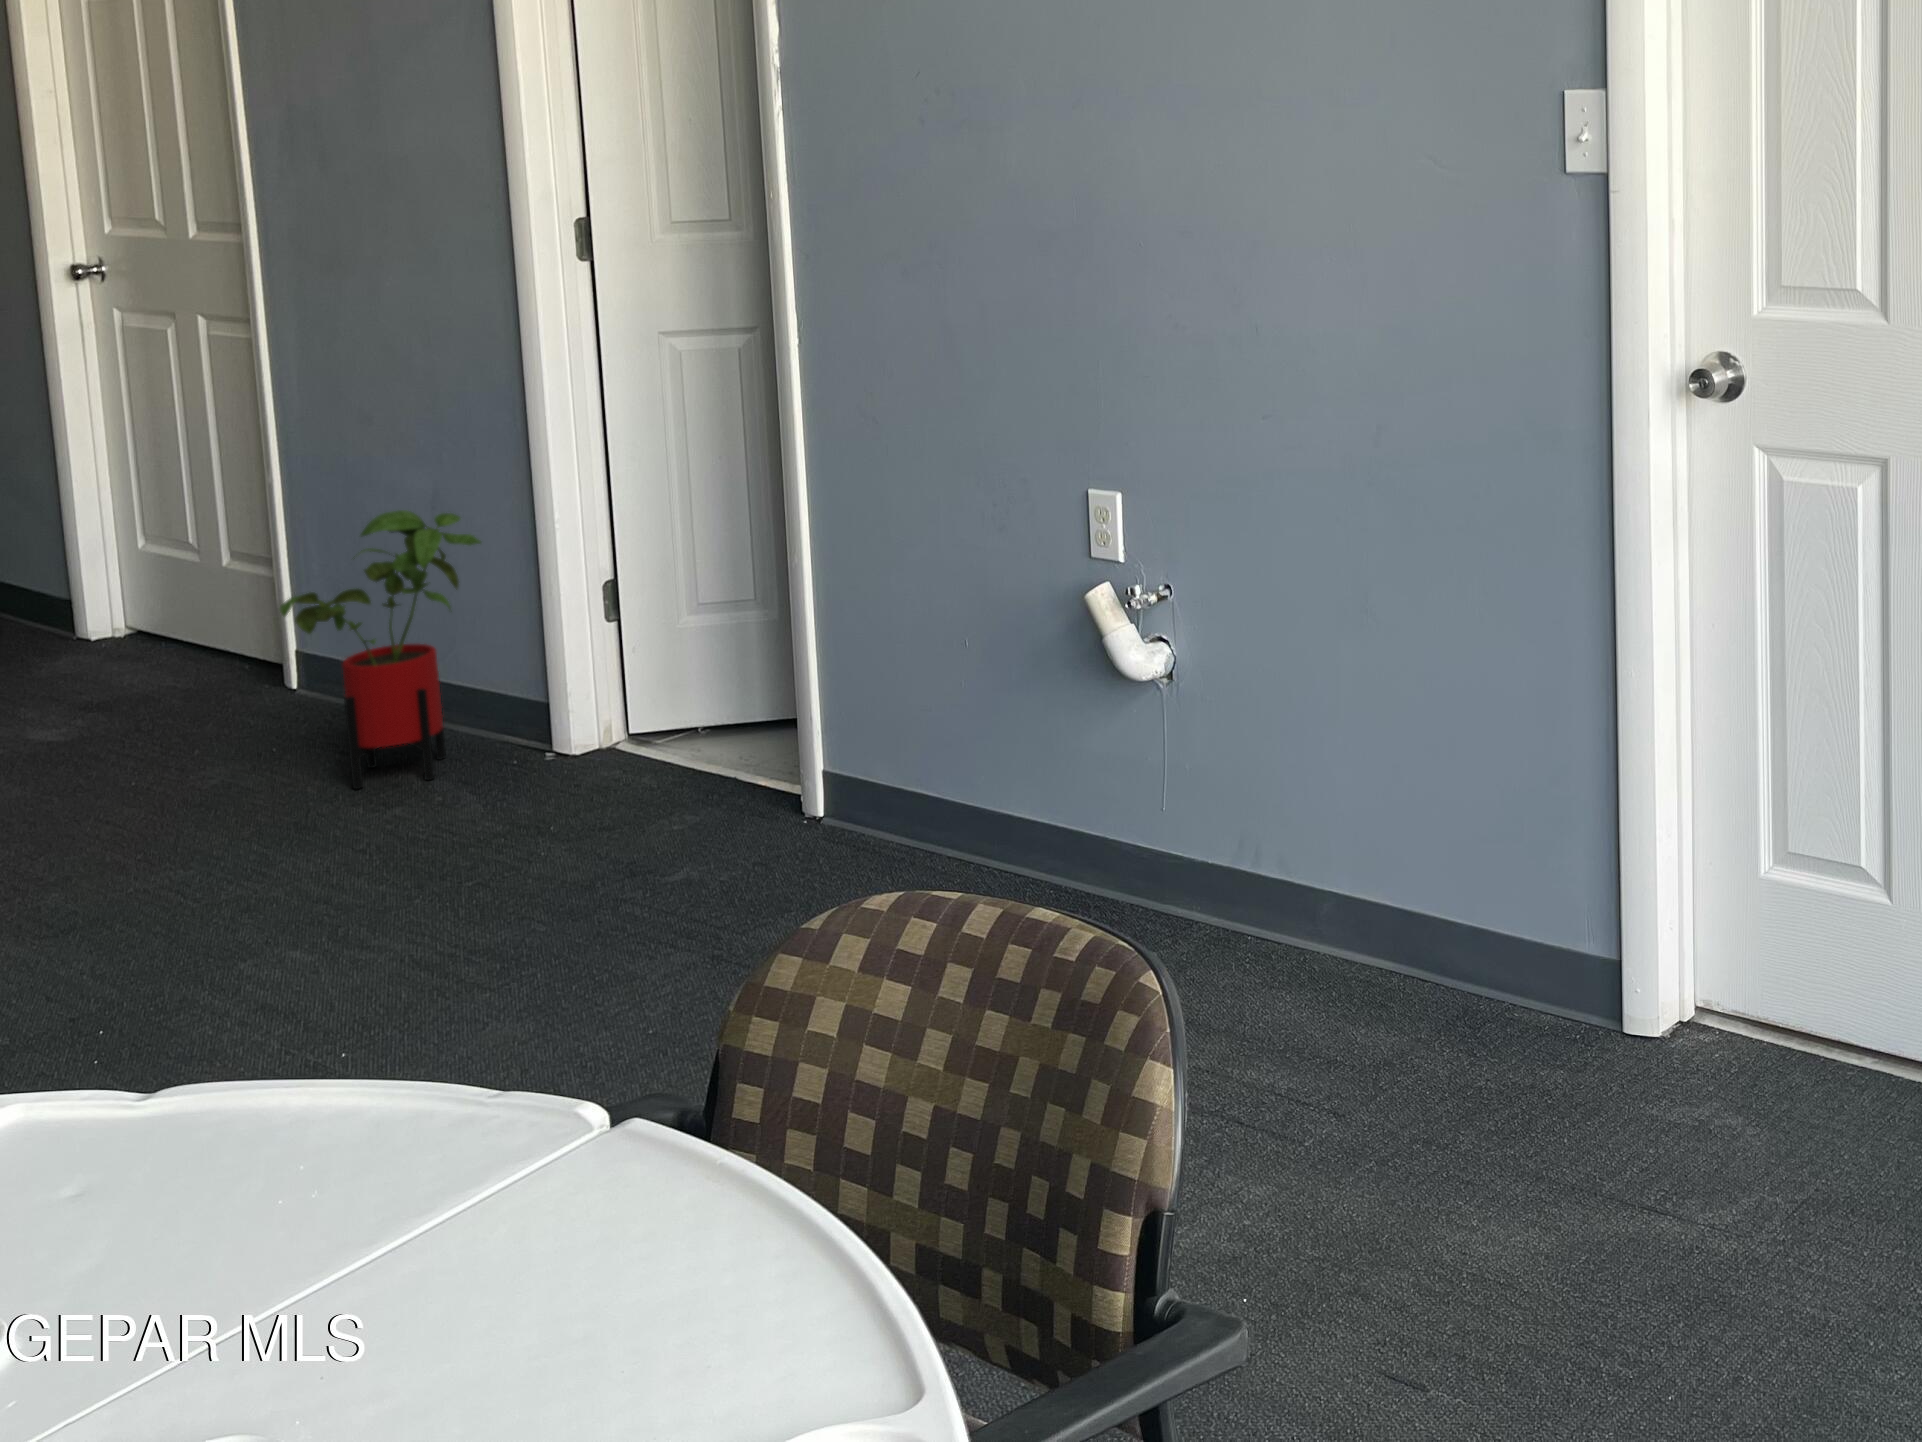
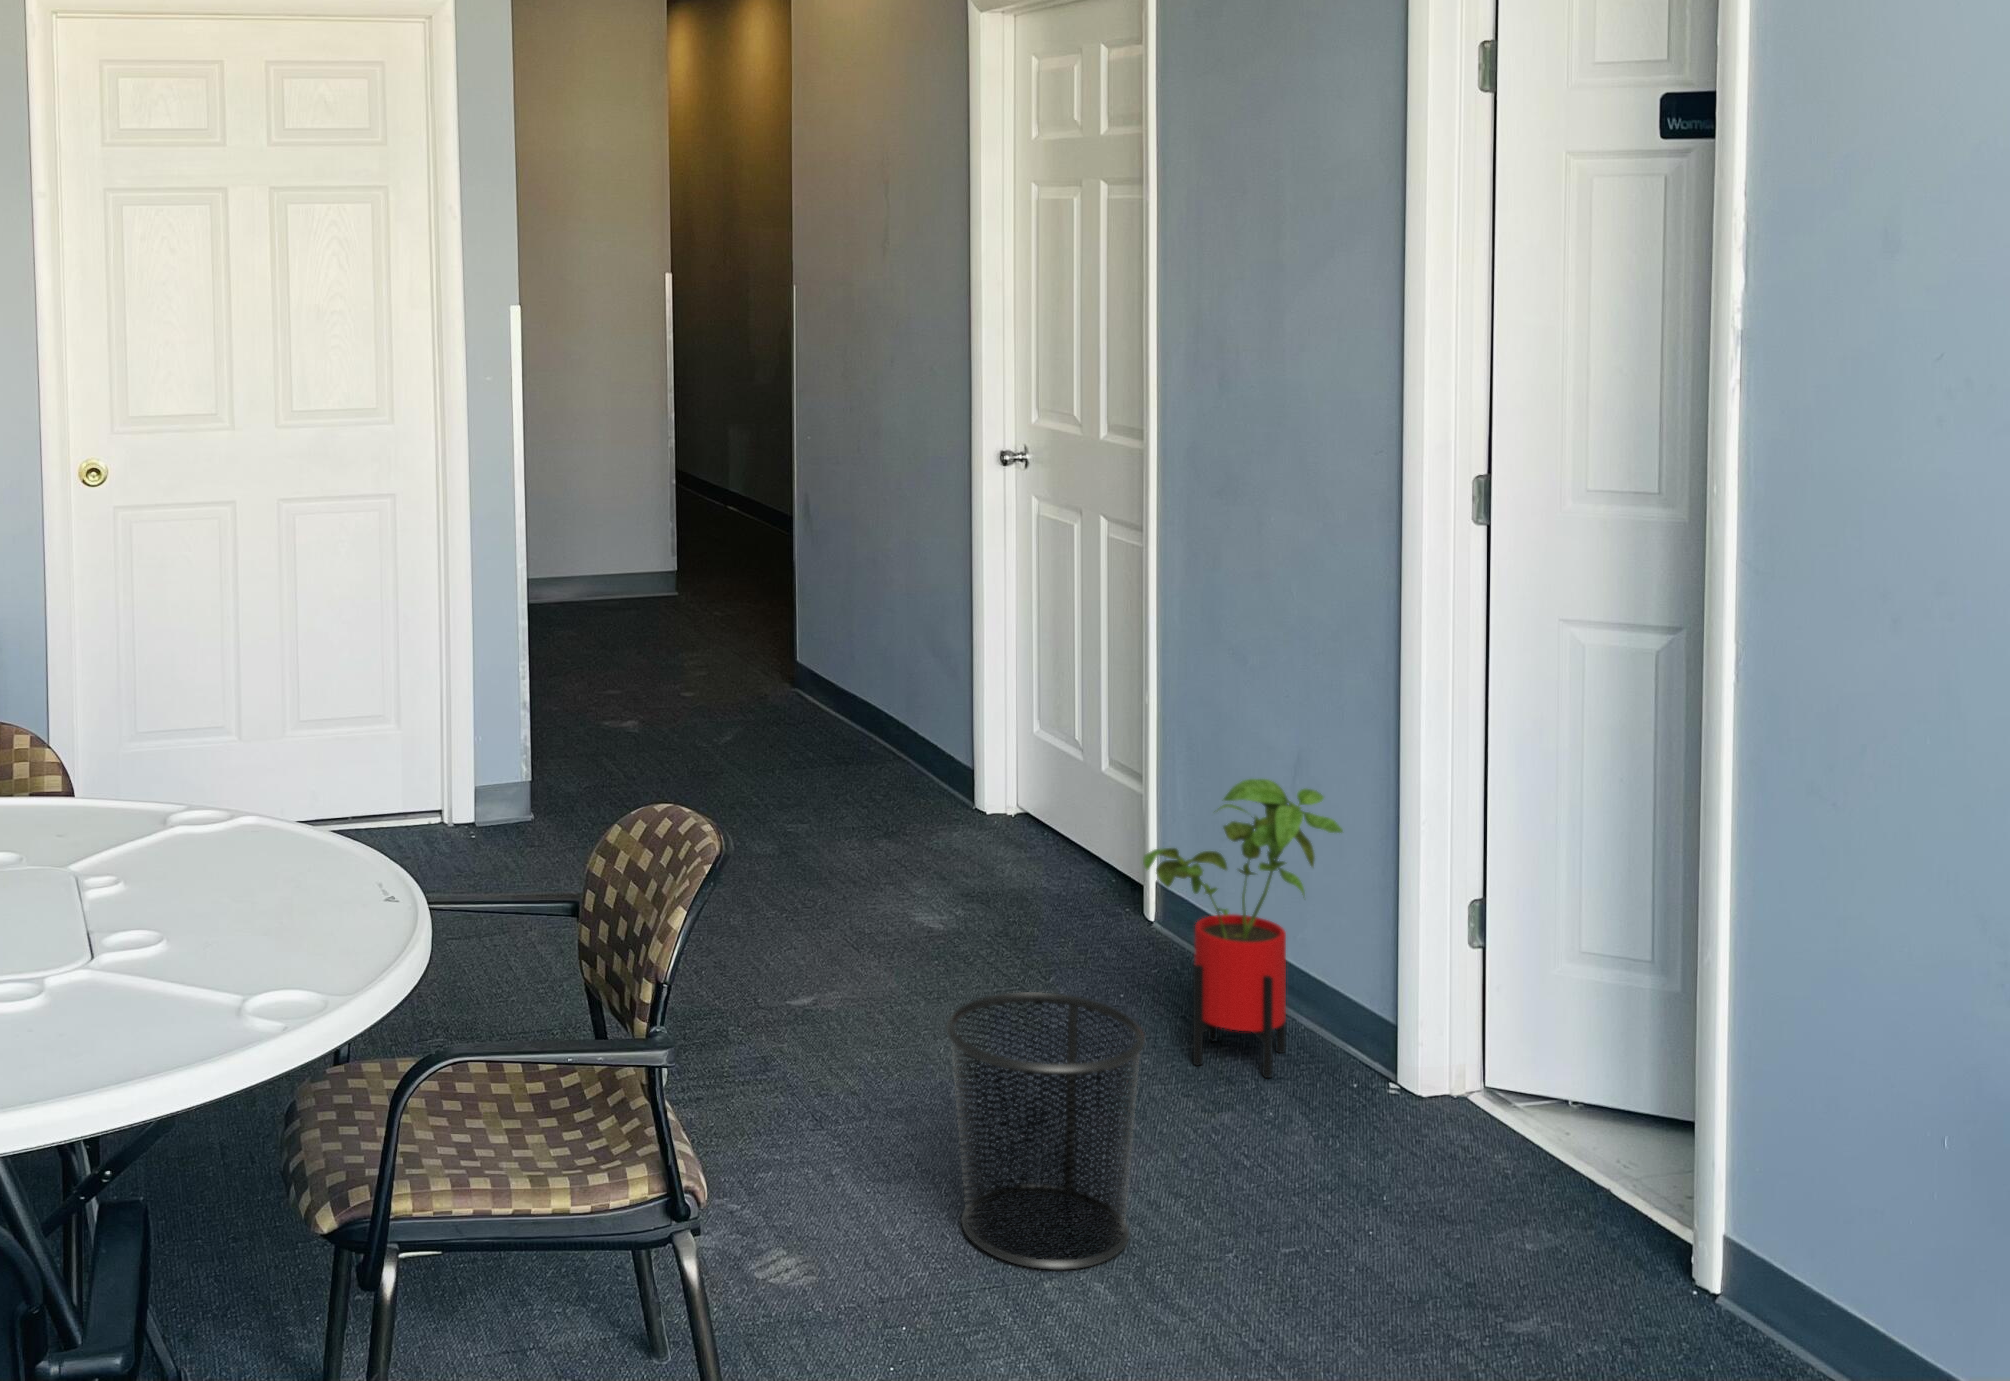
waste bin: none [64,729,298,989] -> present [946,992,1145,1270]

